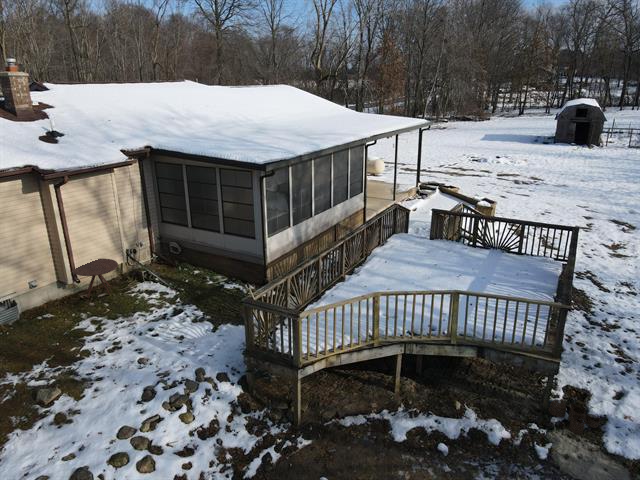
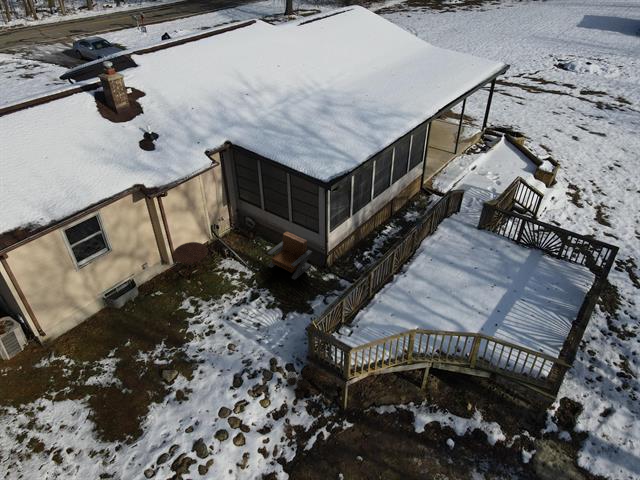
lounge chair: none [194,244,248,297] -> present [268,232,312,280]
woven basket: present [548,400,600,434] -> present [287,367,313,398]

